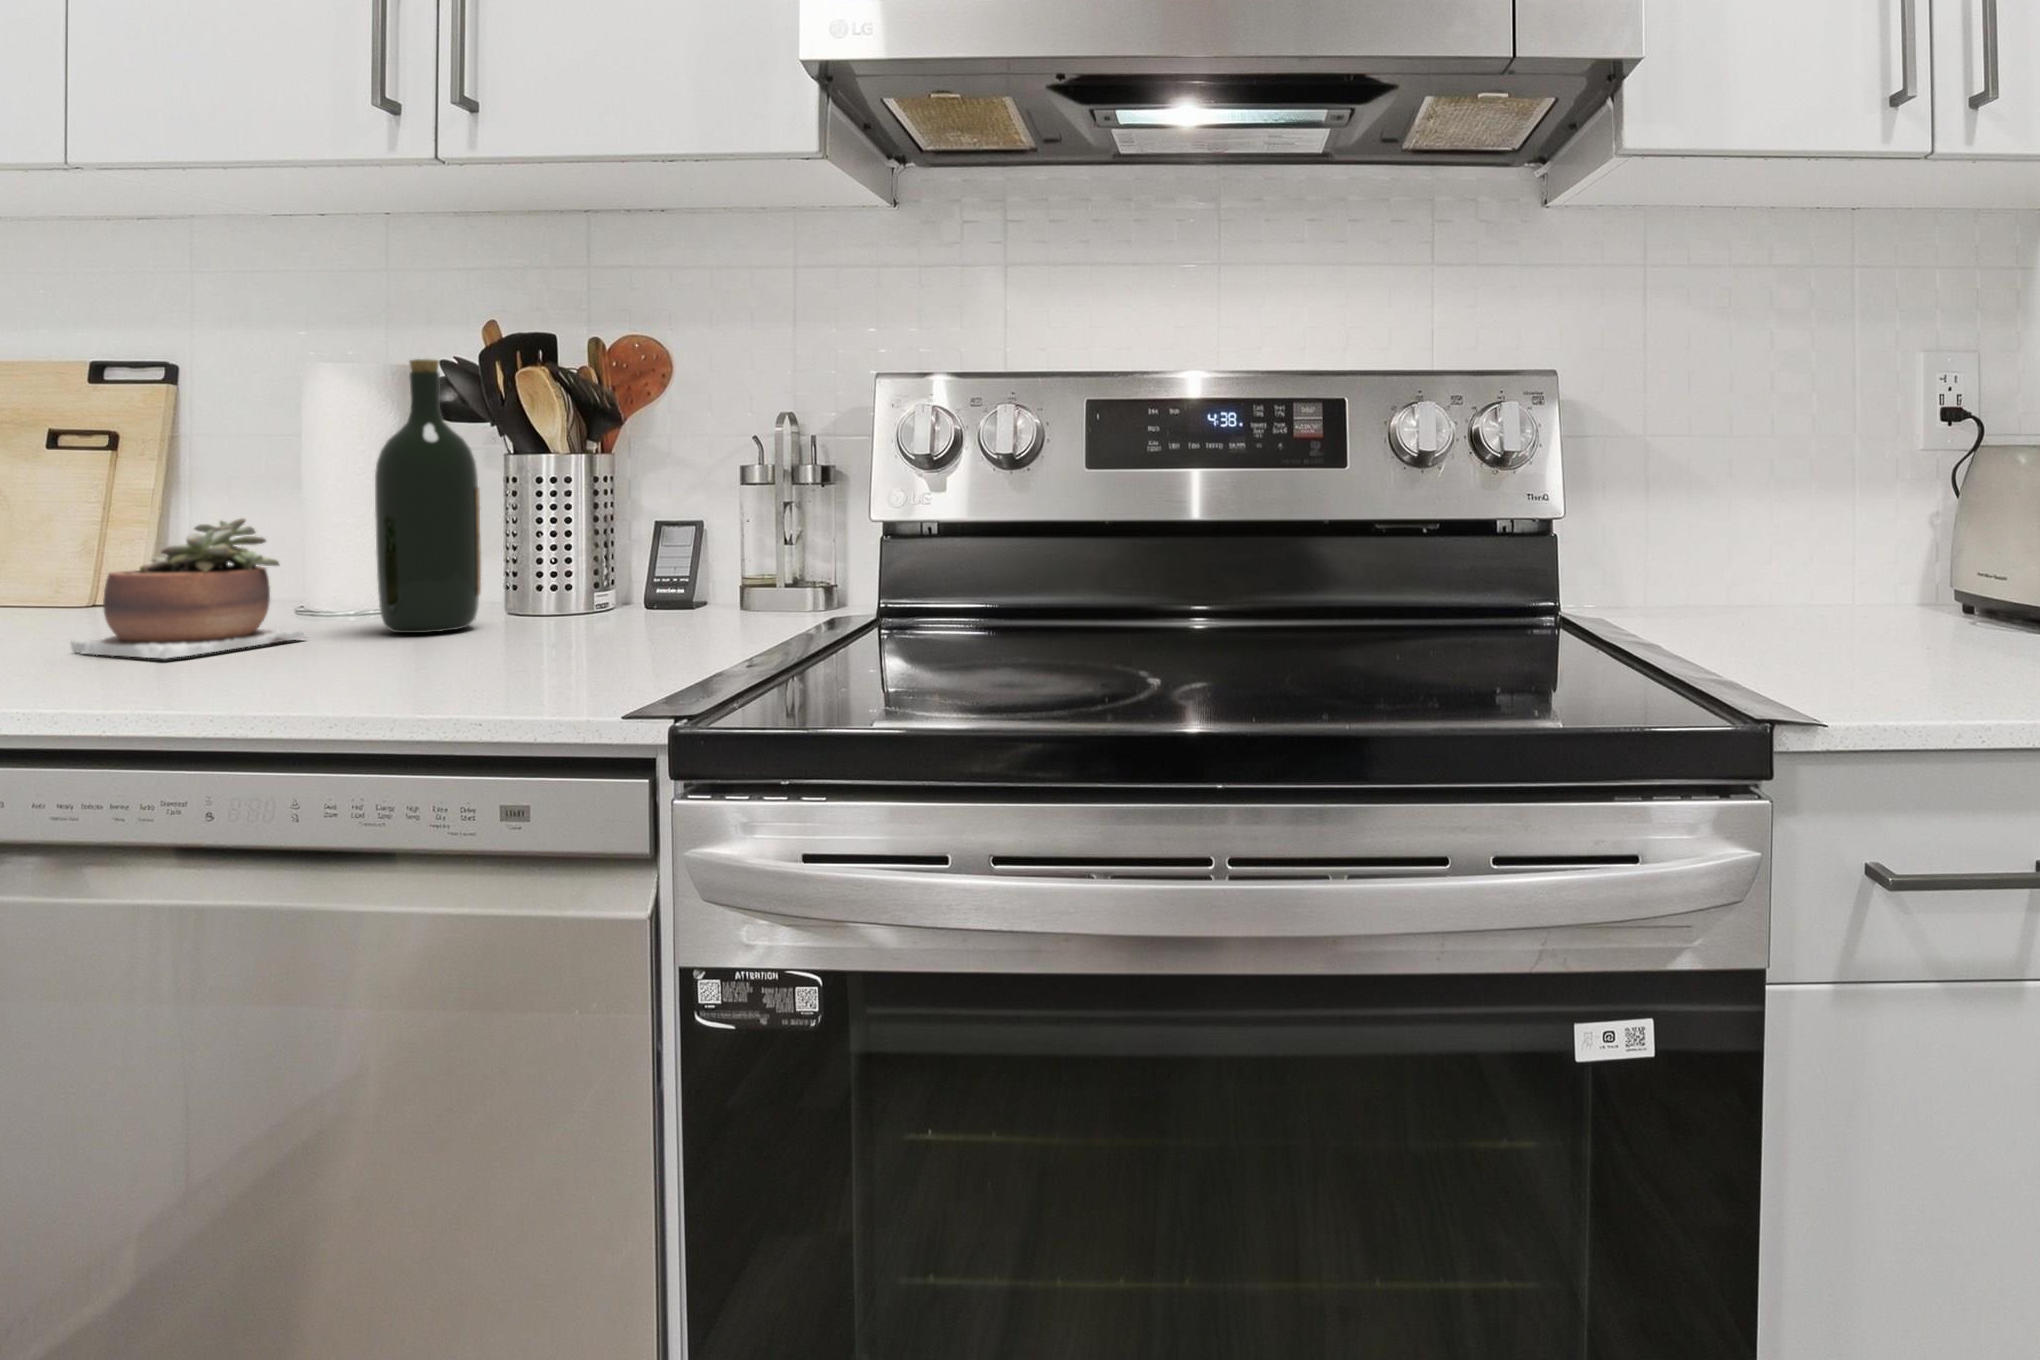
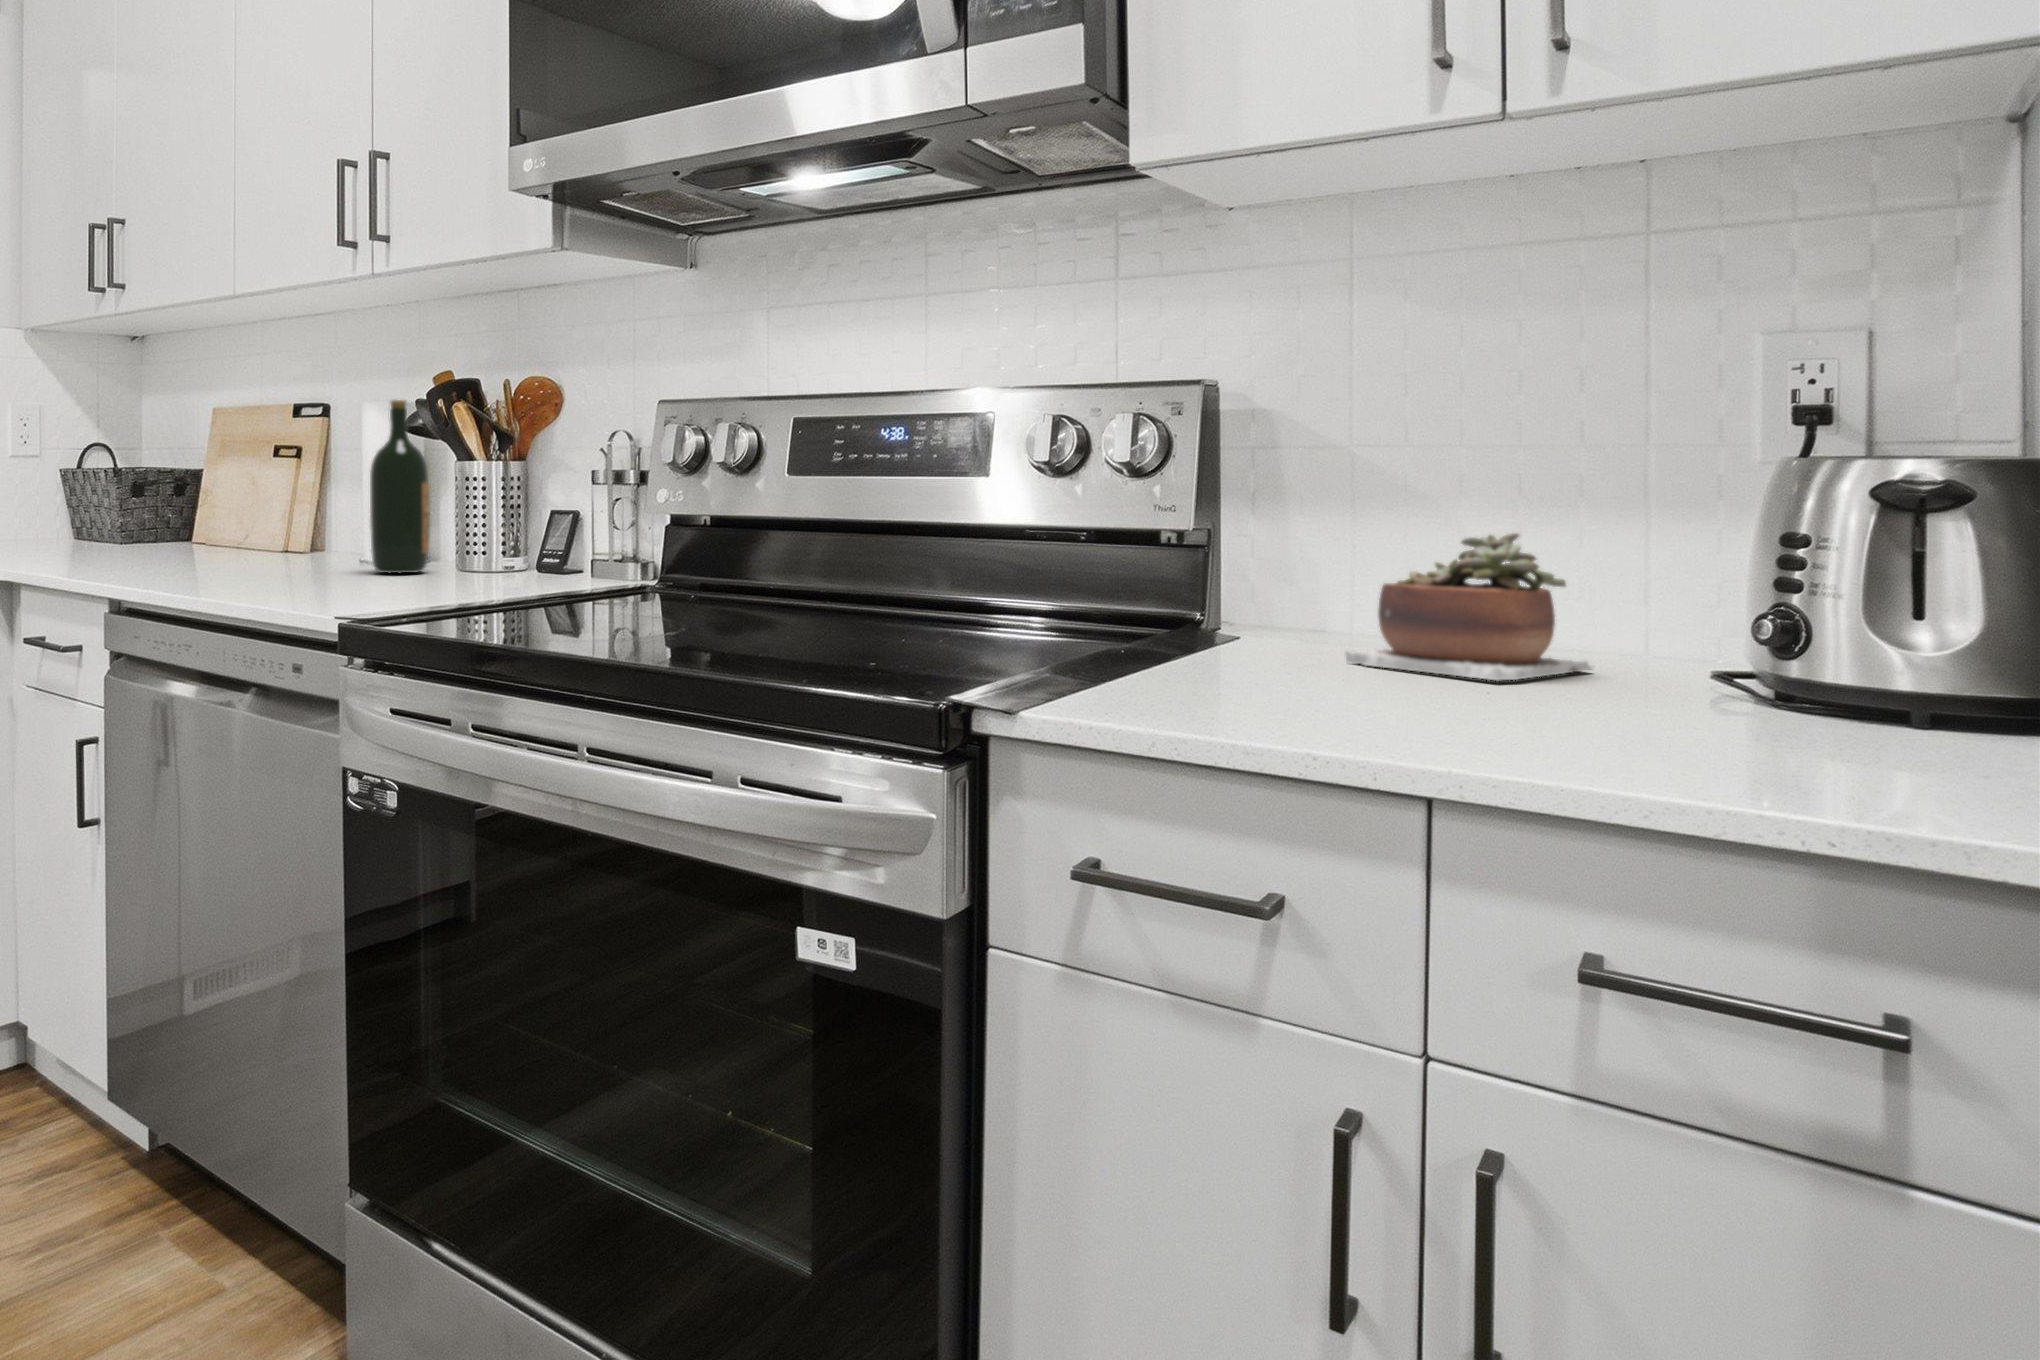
succulent plant: present [71,518,307,658] -> present [1346,533,1592,681]

